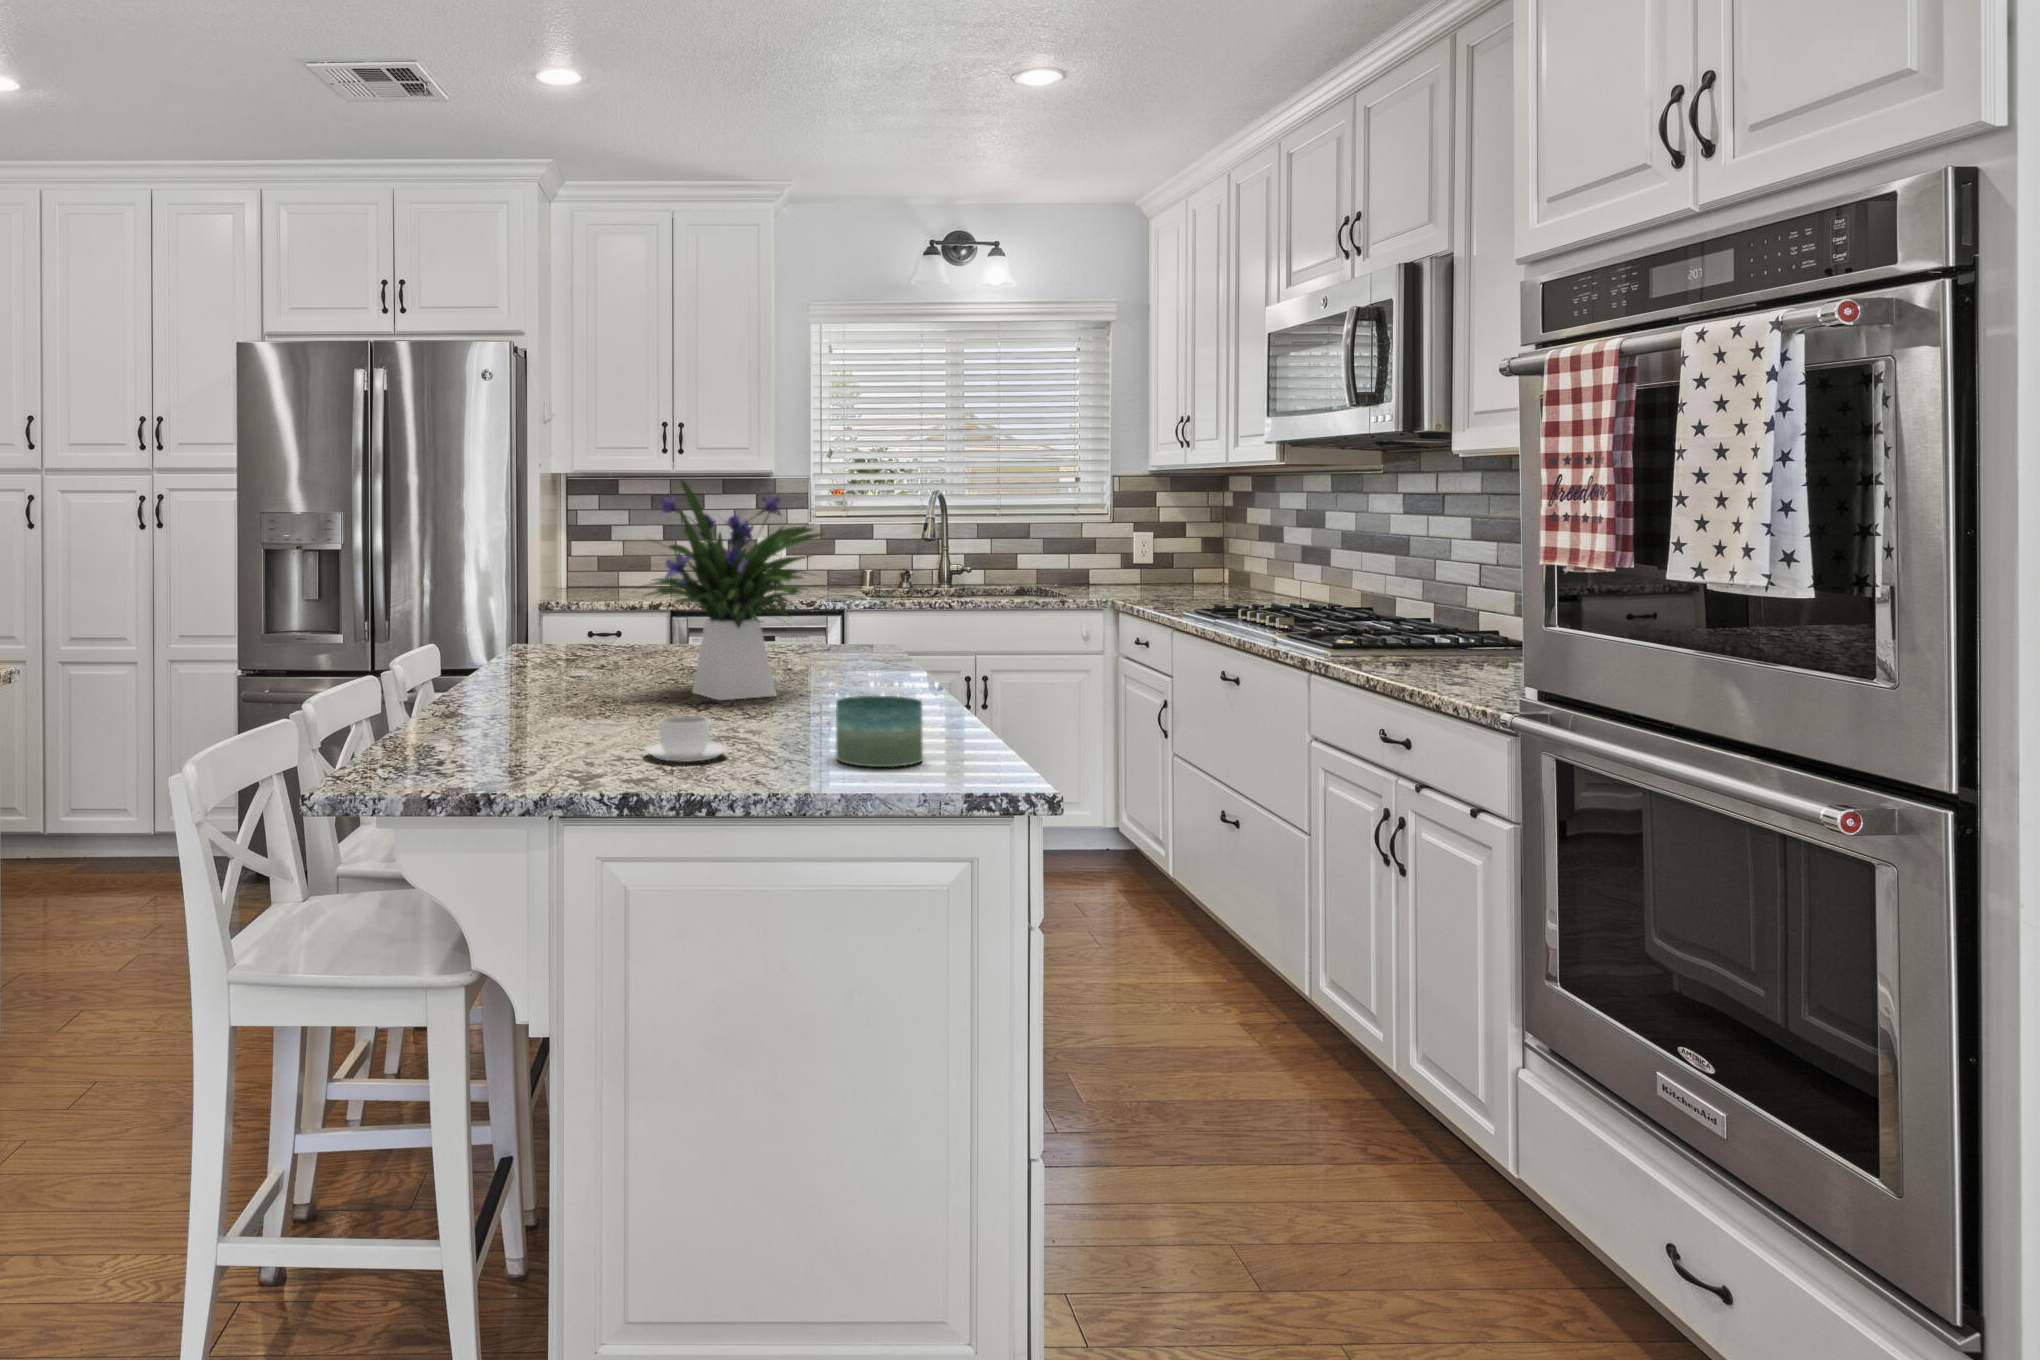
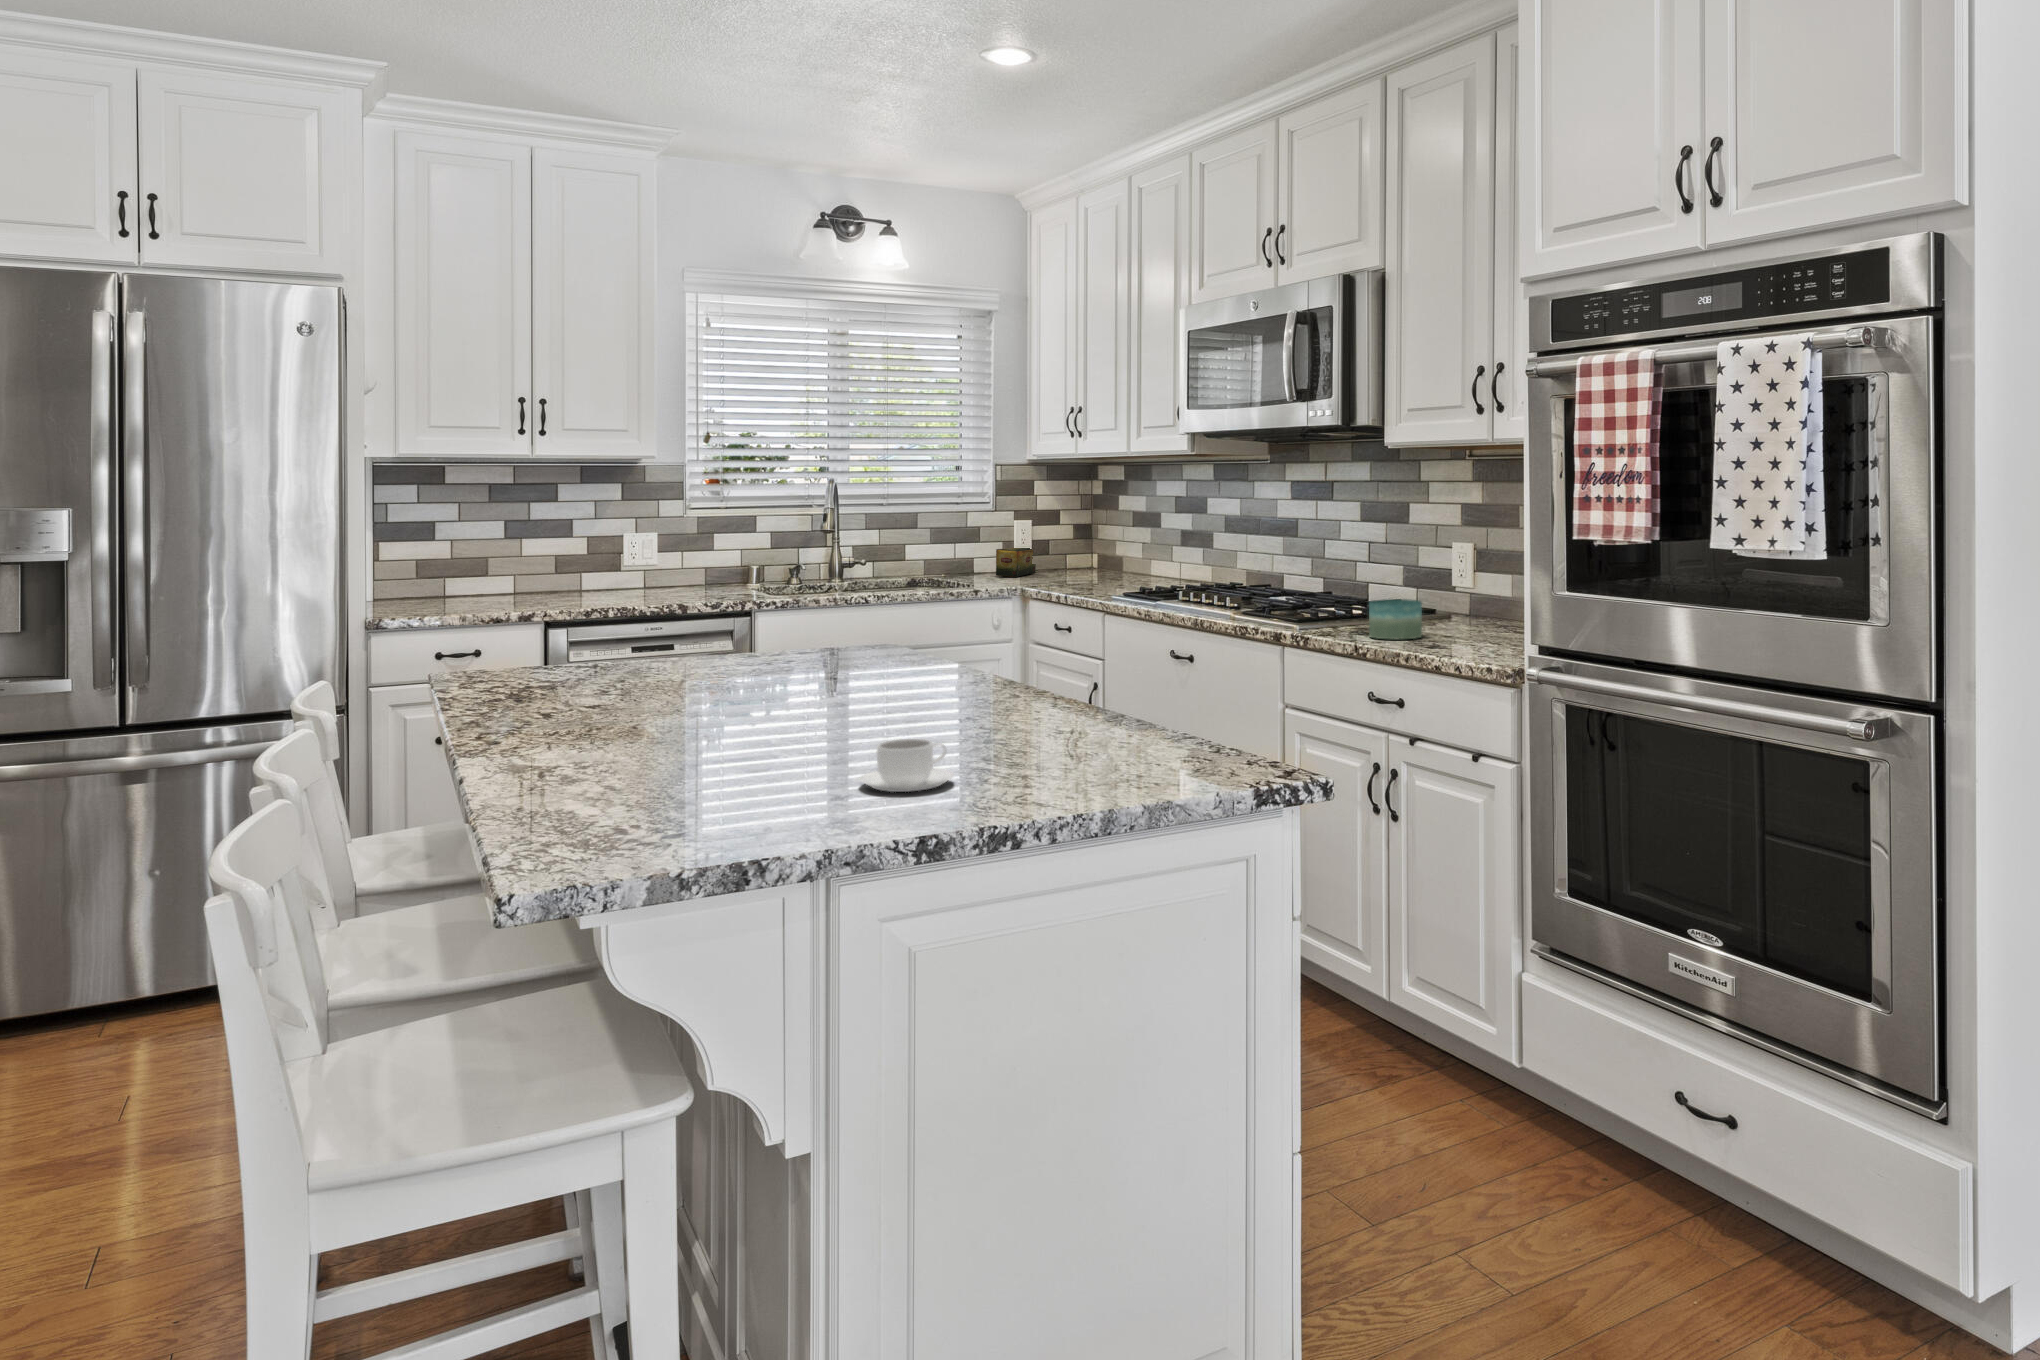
flower arrangement: present [640,480,822,700] -> none [702,473,941,721]
tea box: none [1113,561,1161,591] -> present [996,547,1036,577]
candle: present [836,696,923,767] -> present [1369,599,1422,639]

